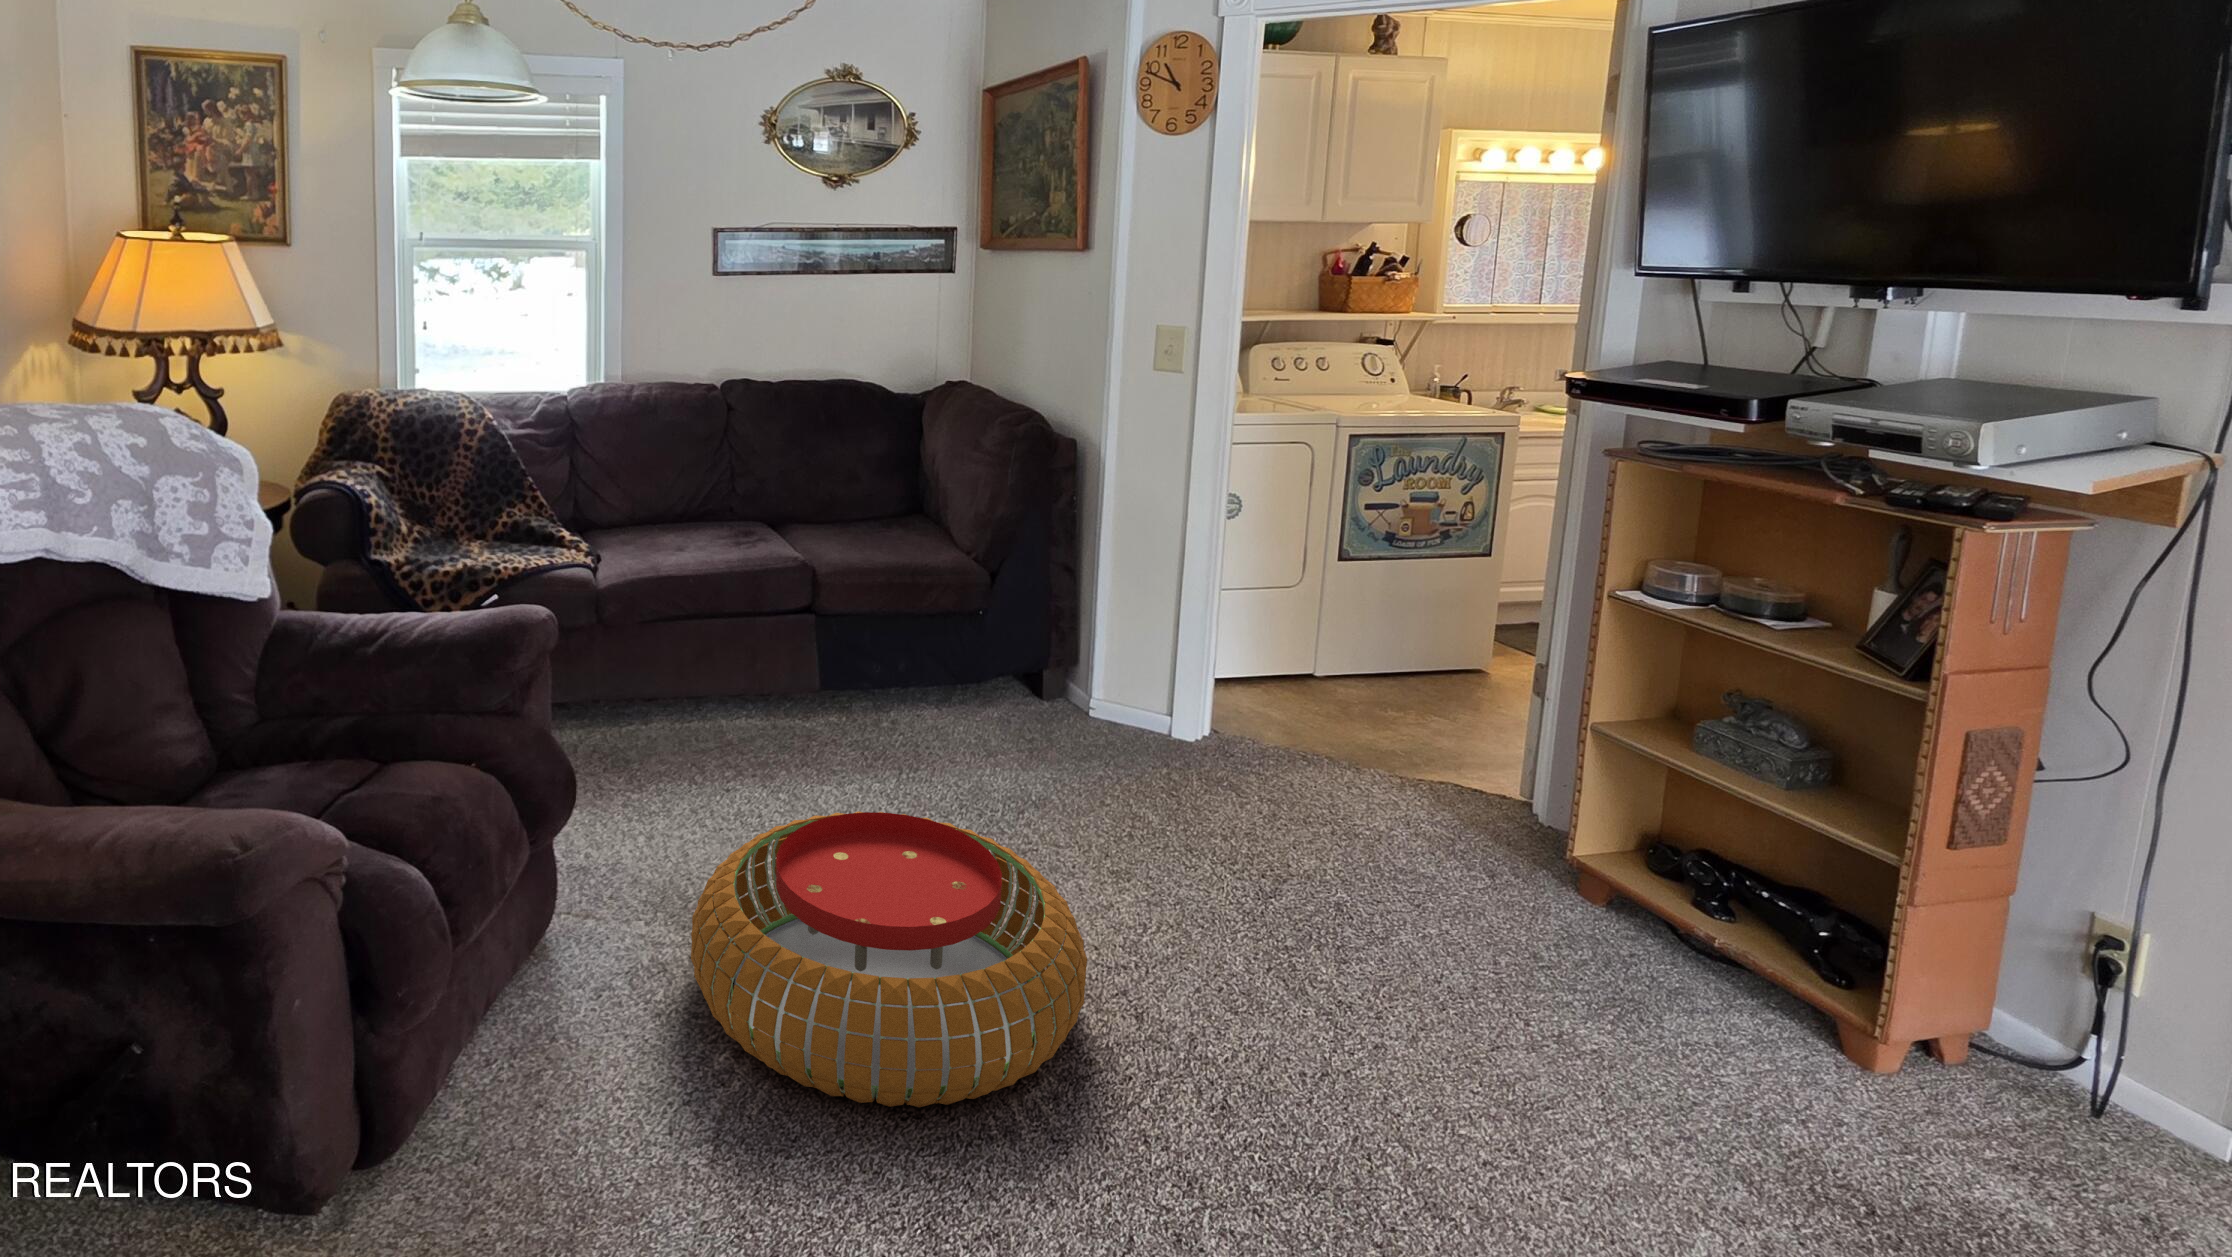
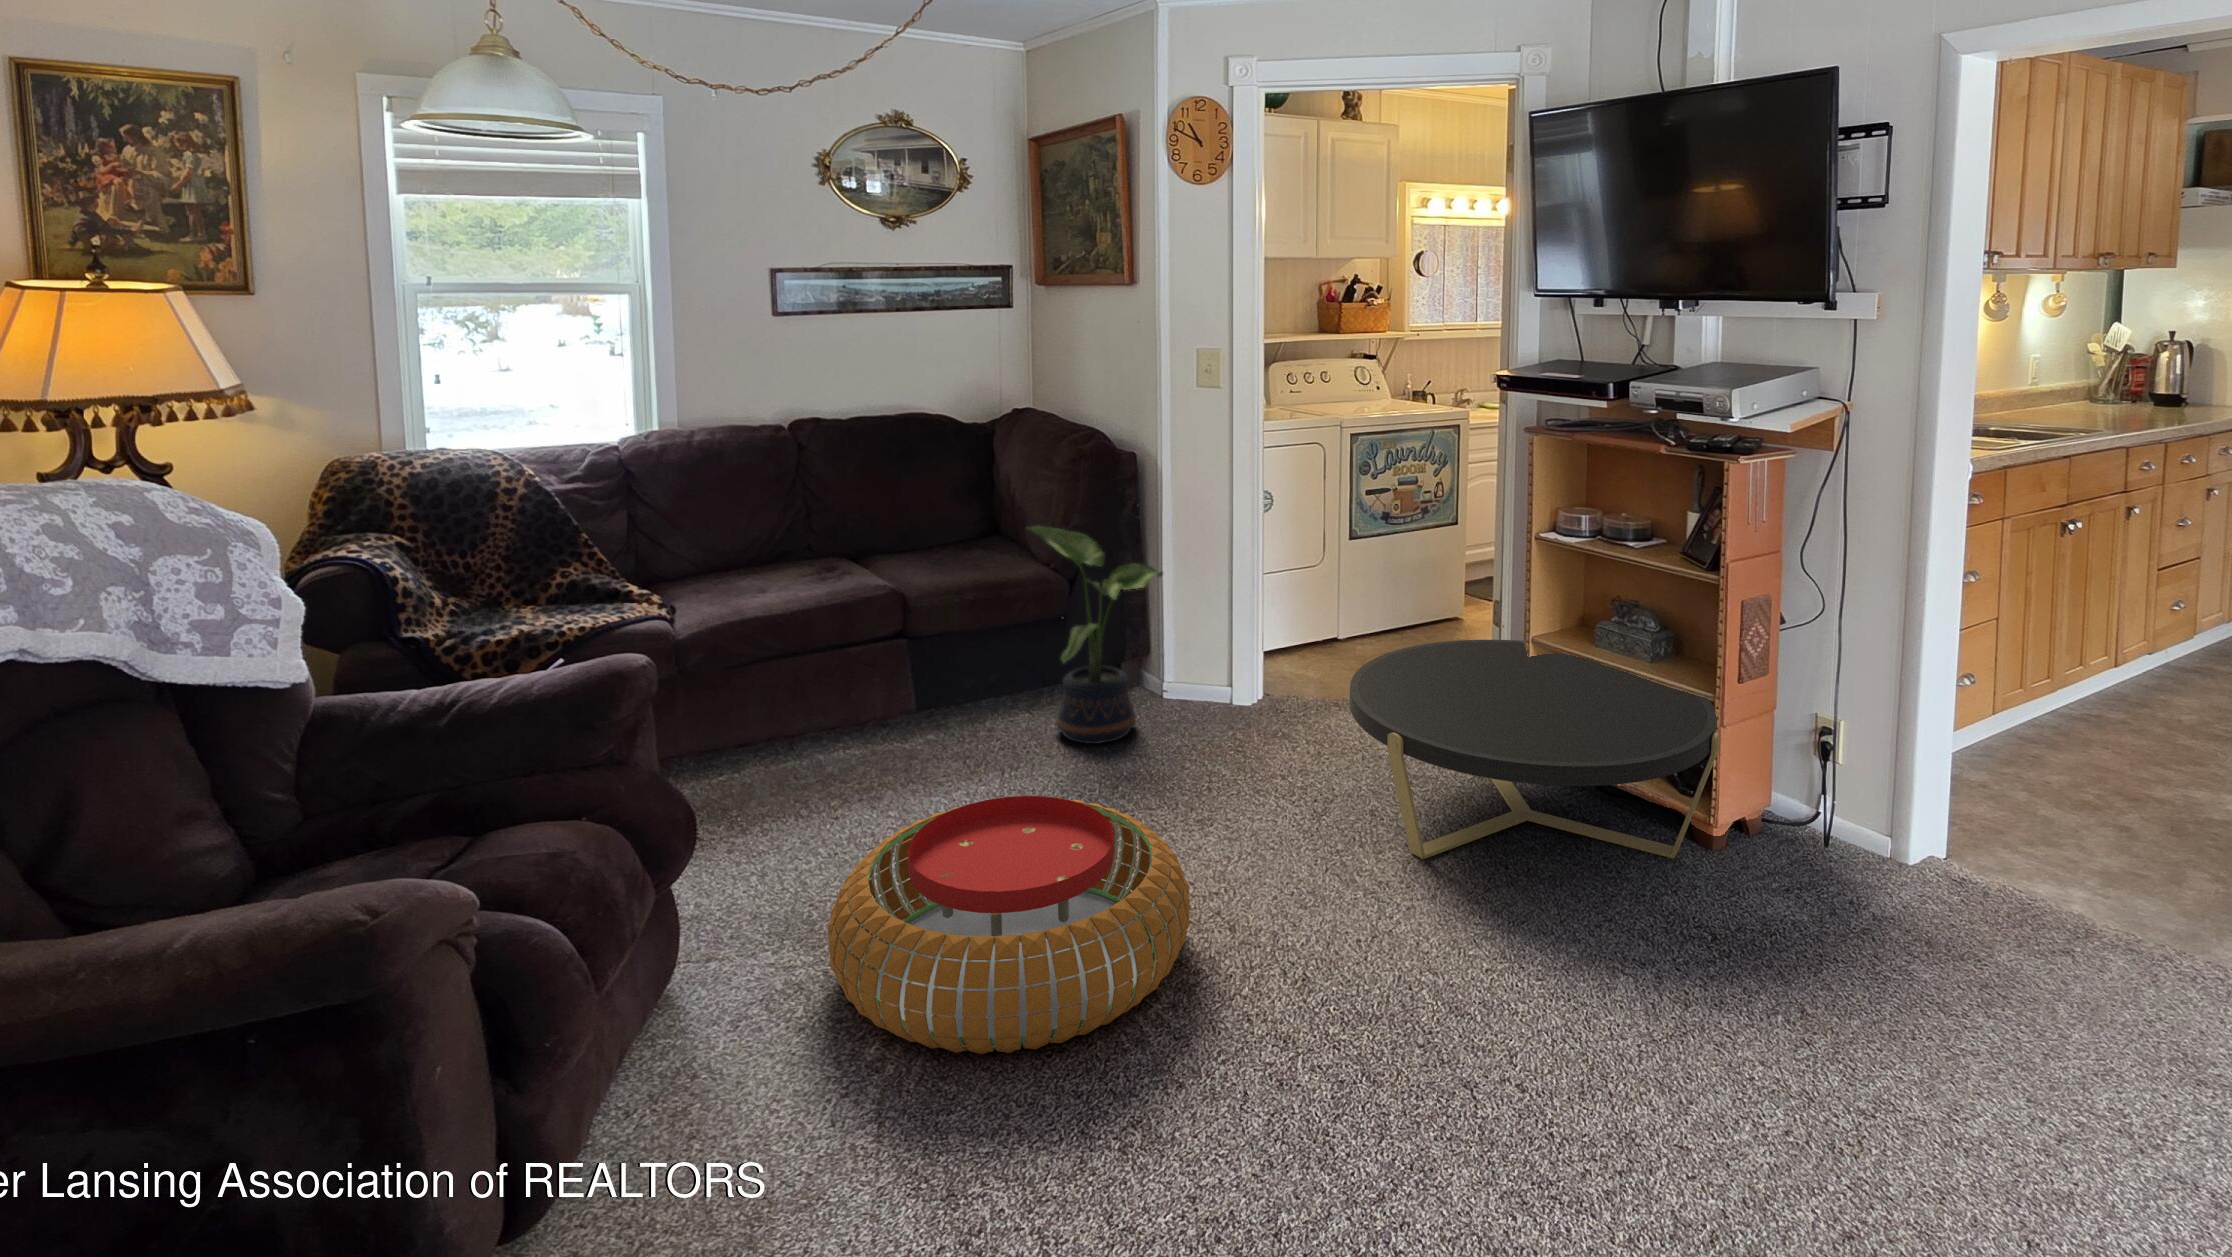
potted plant: none [948,513,1101,762] -> present [1028,526,1163,744]
coffee table: none [1319,710,1900,1070] -> present [1350,640,1720,859]

